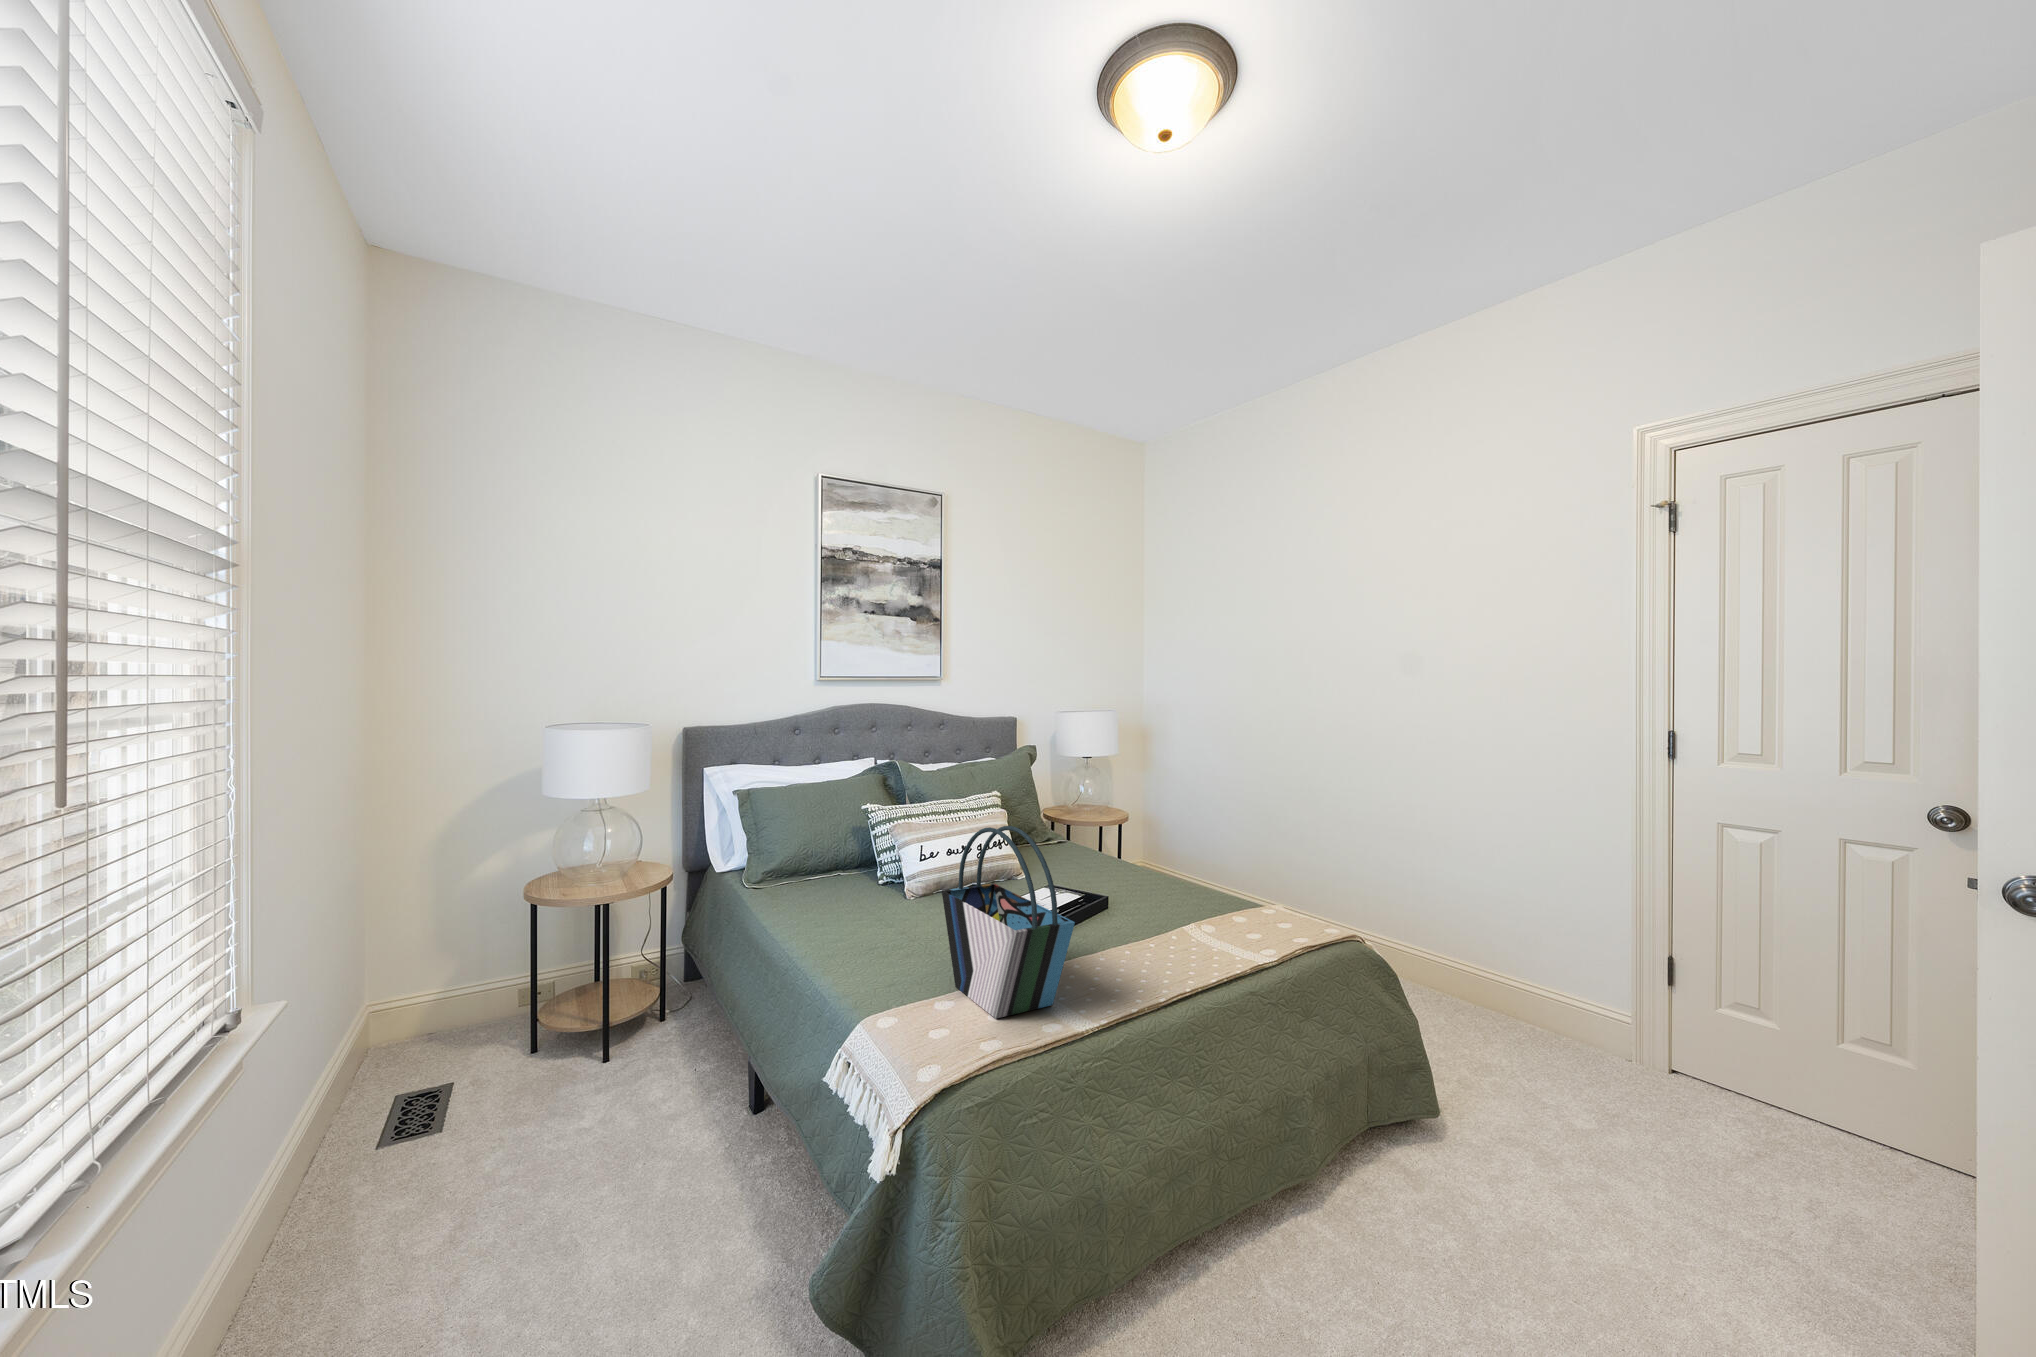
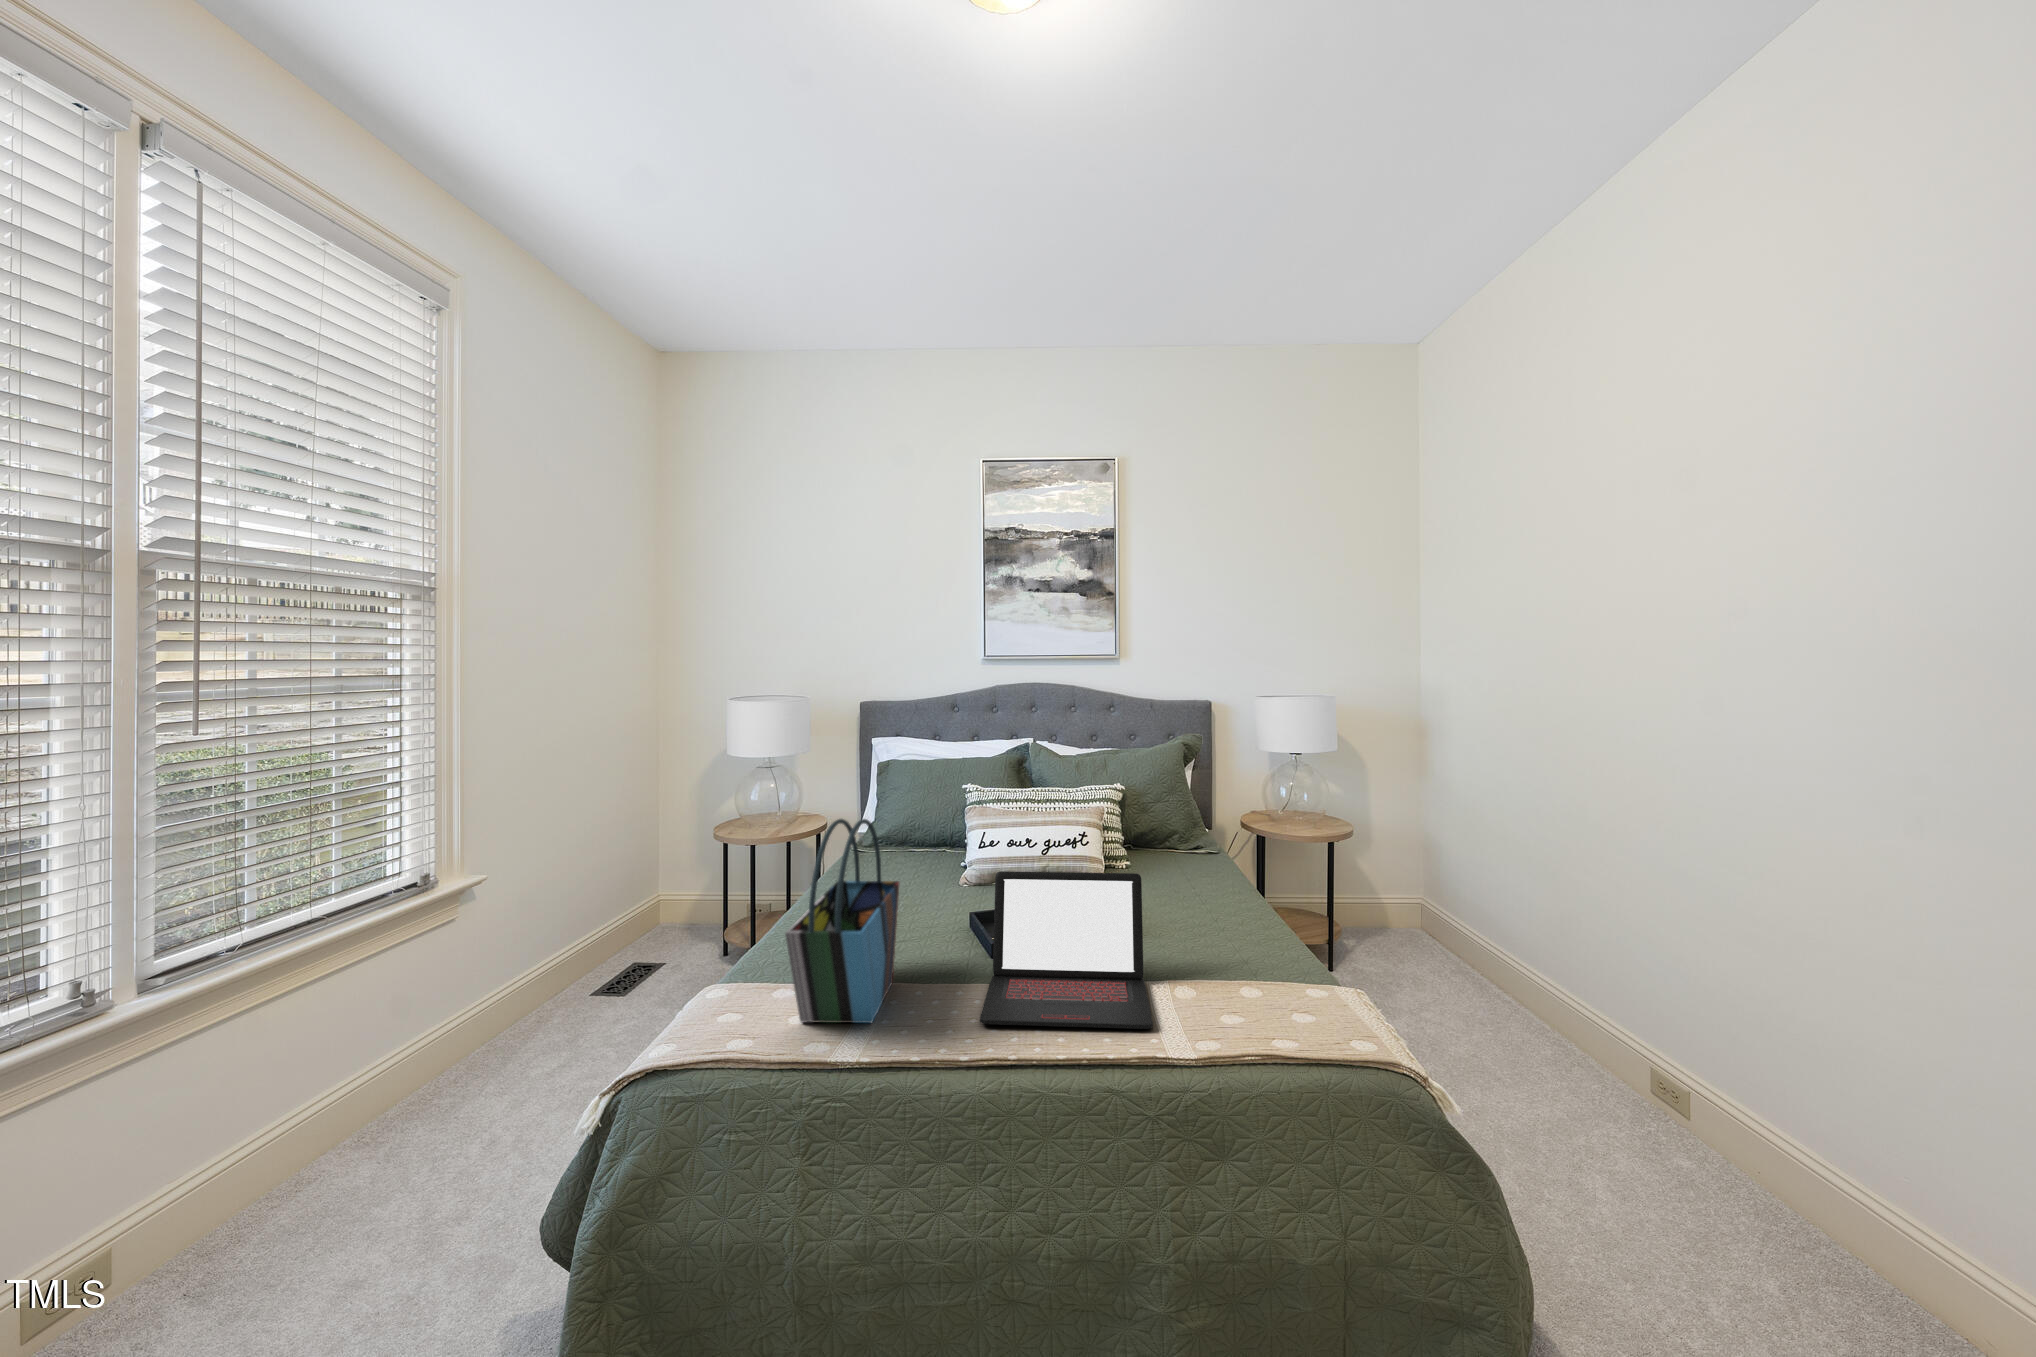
laptop: none [1071,853,1237,985] -> present [980,871,1153,1029]

